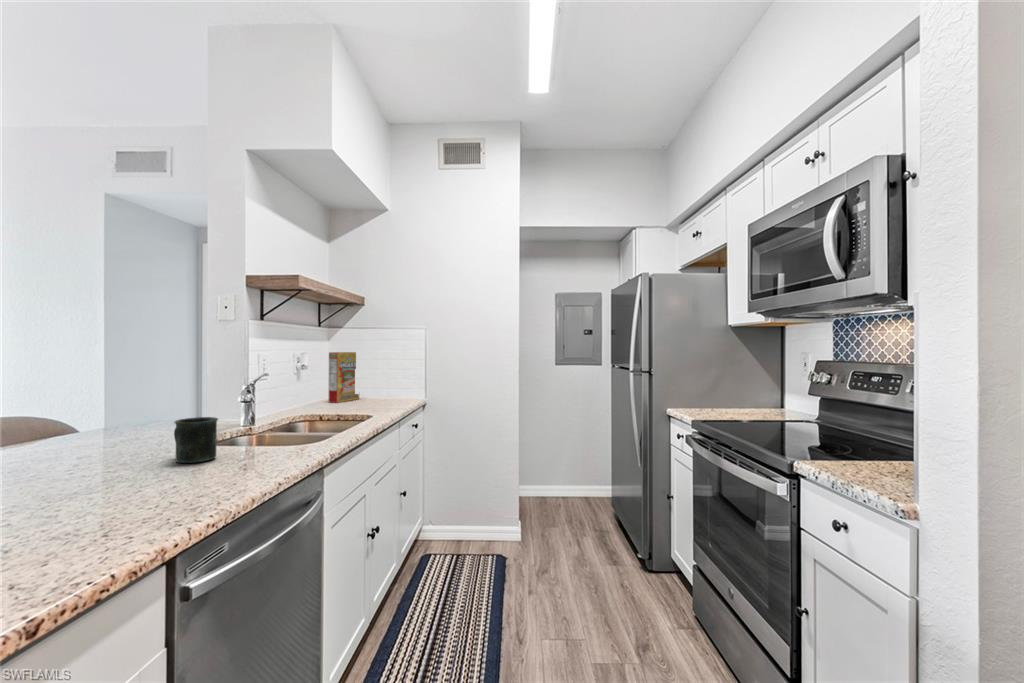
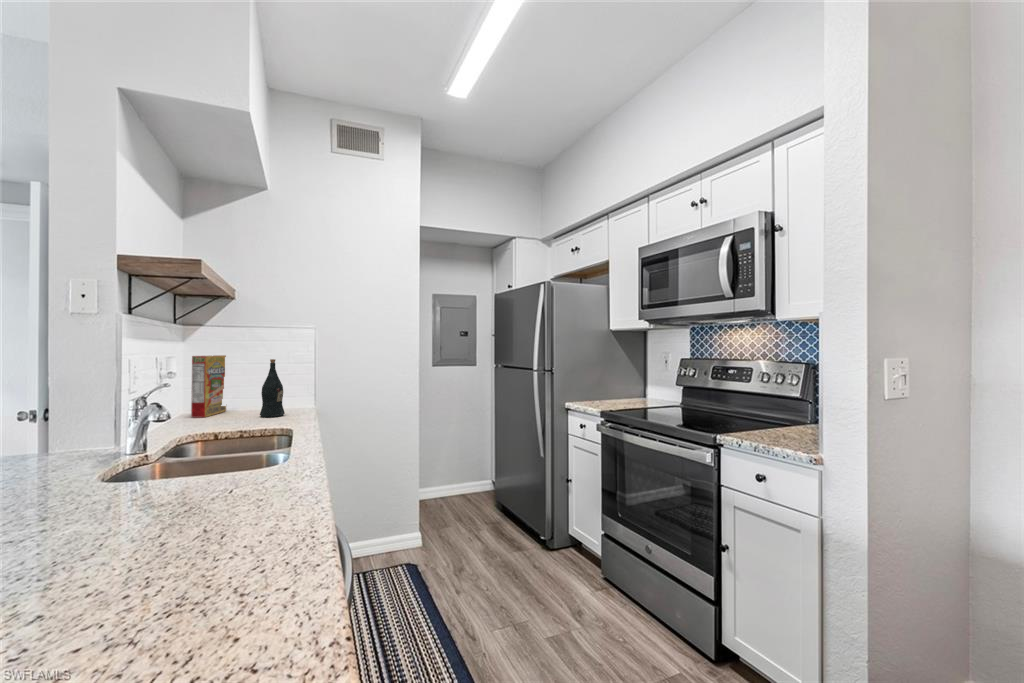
wine bottle: none [373,356,392,406] -> present [260,359,285,417]
mug: present [174,417,218,463] -> none [107,442,183,507]

